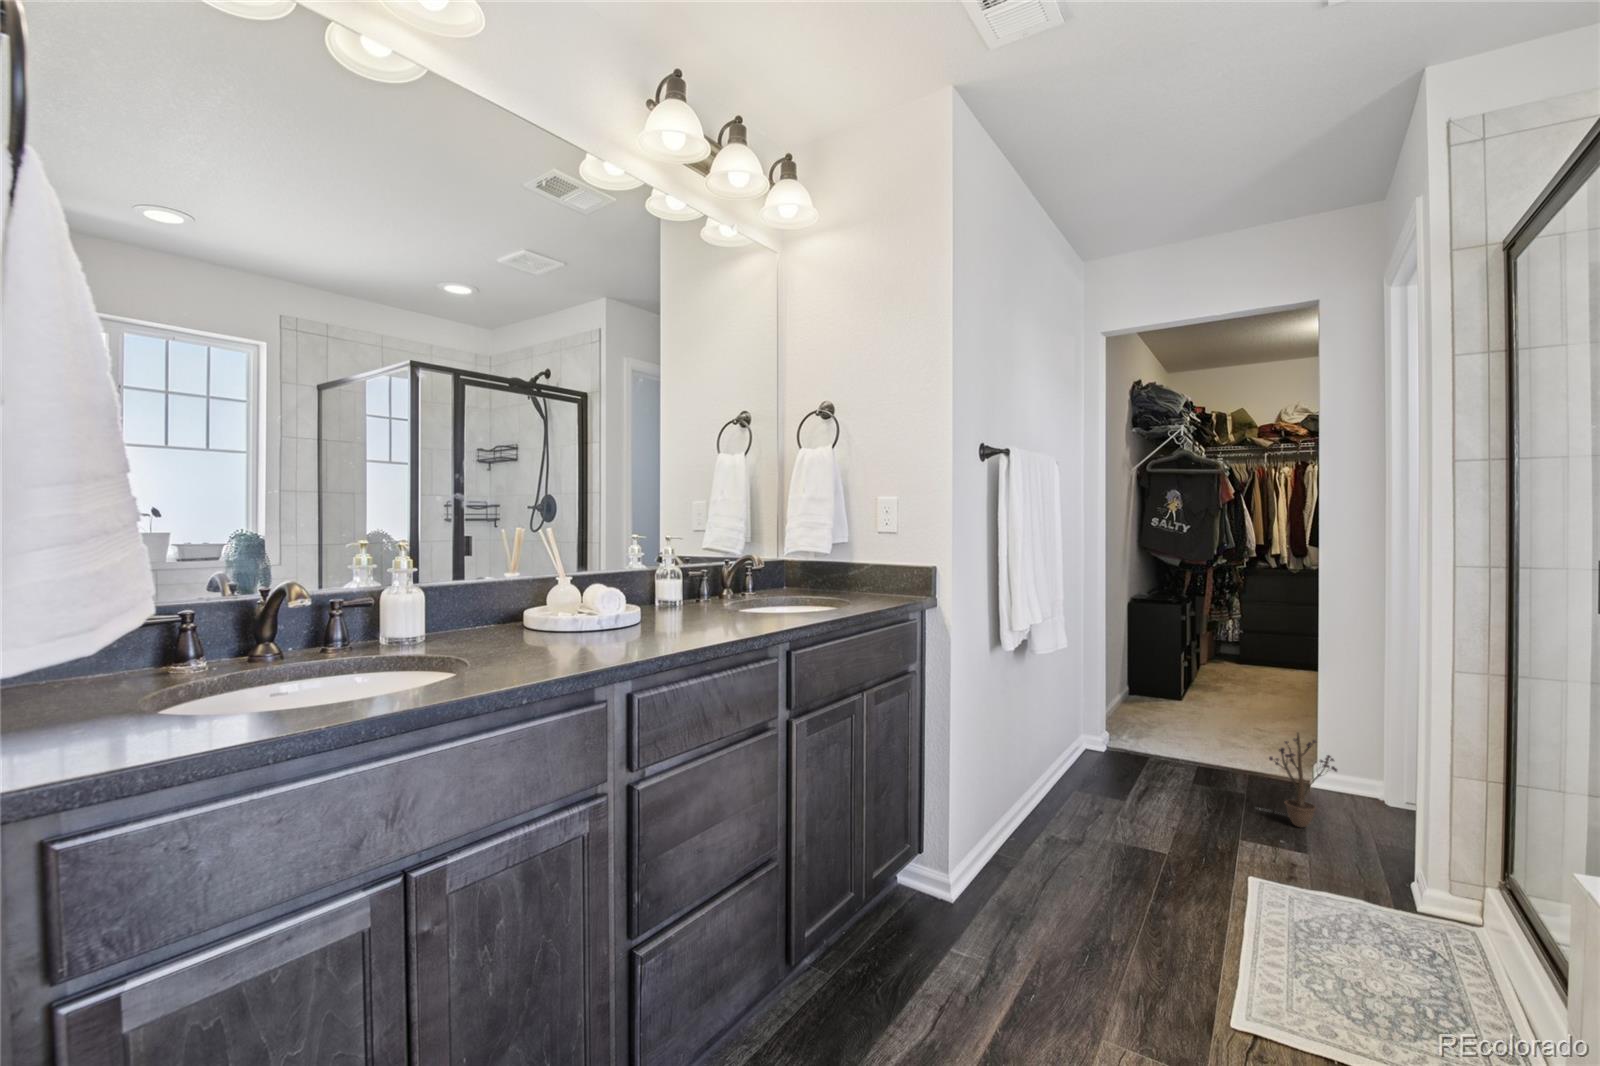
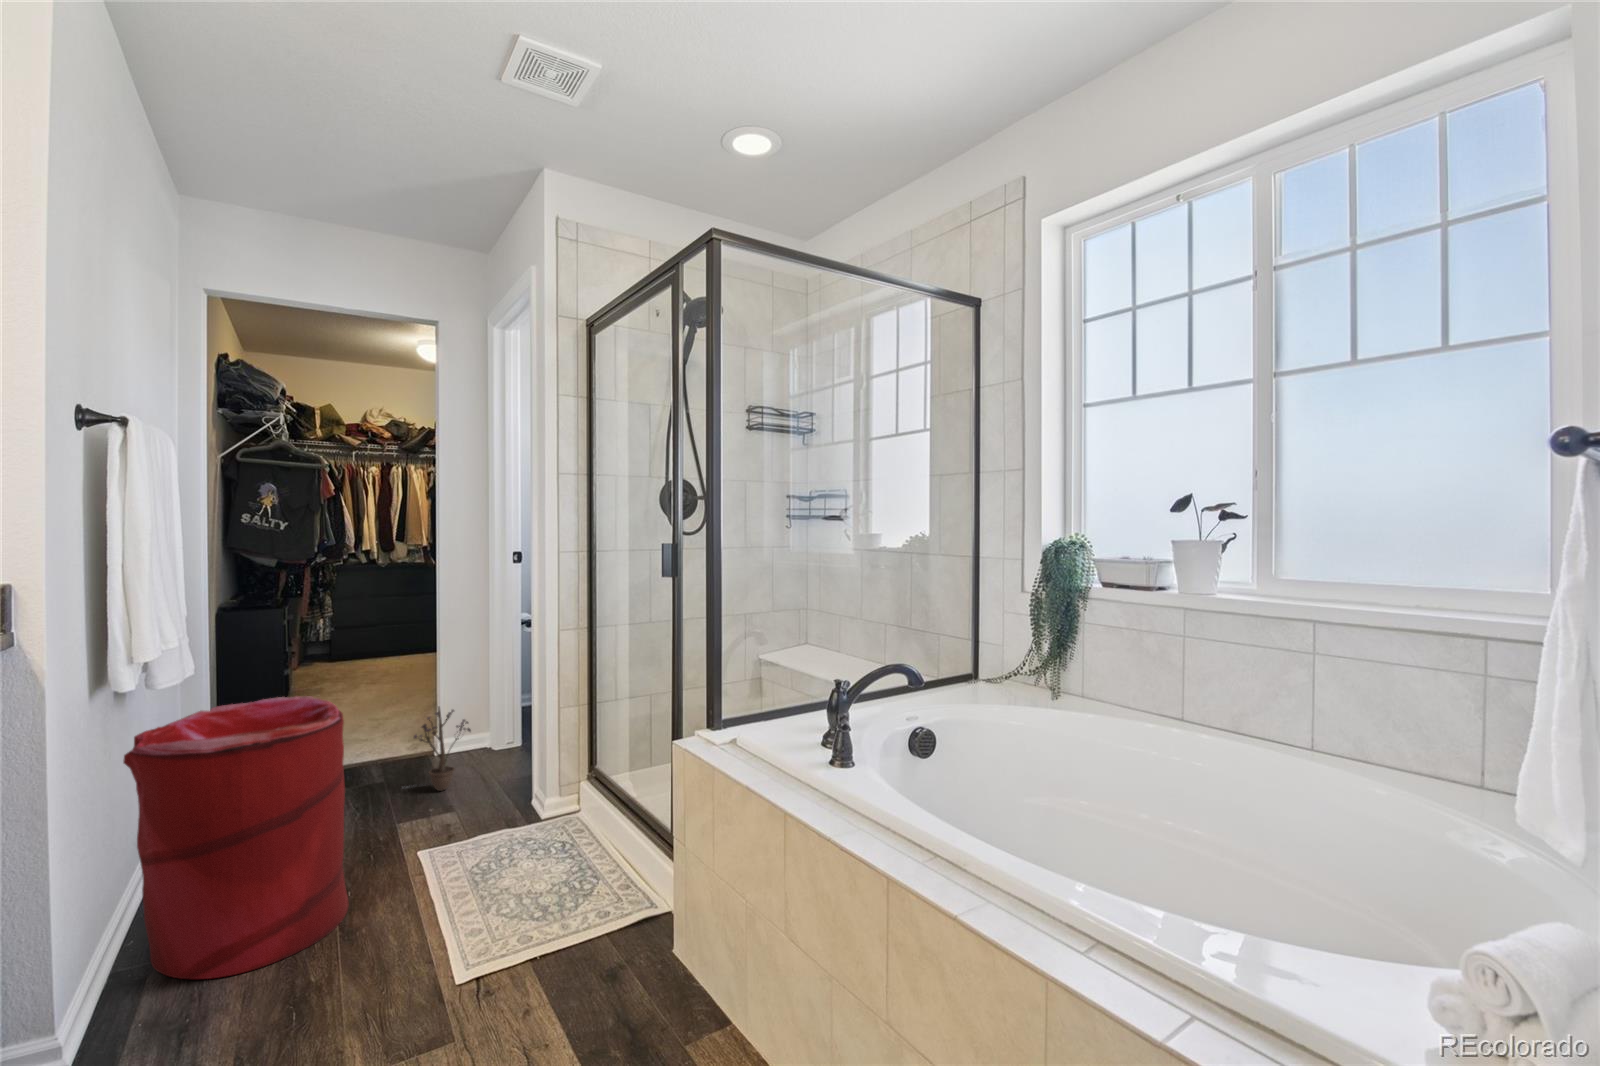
laundry hamper: none [1006,681,1166,914] -> present [123,696,349,979]

